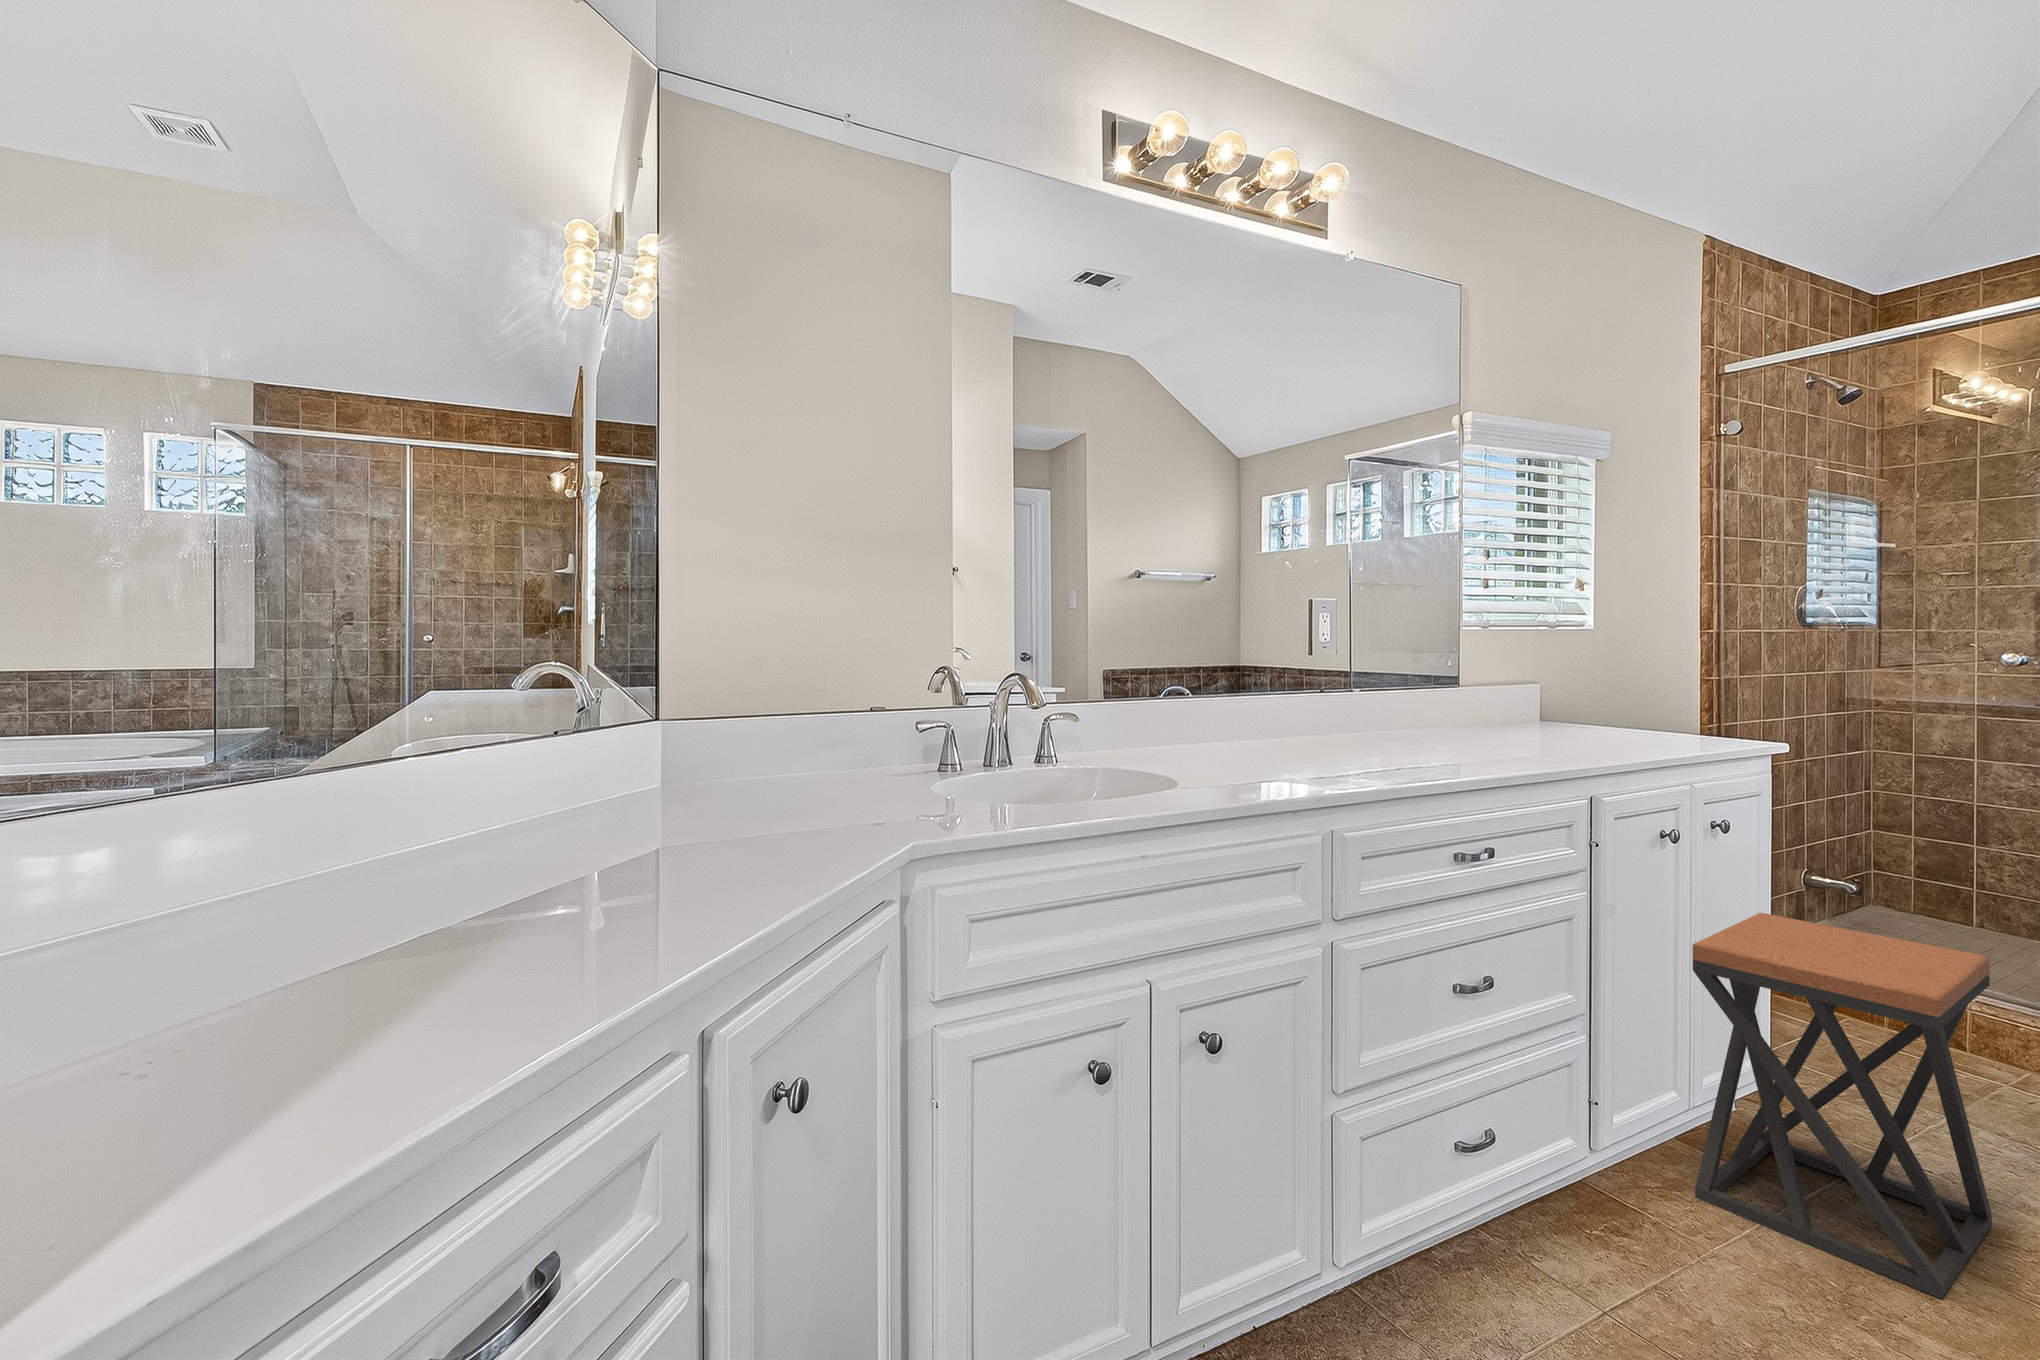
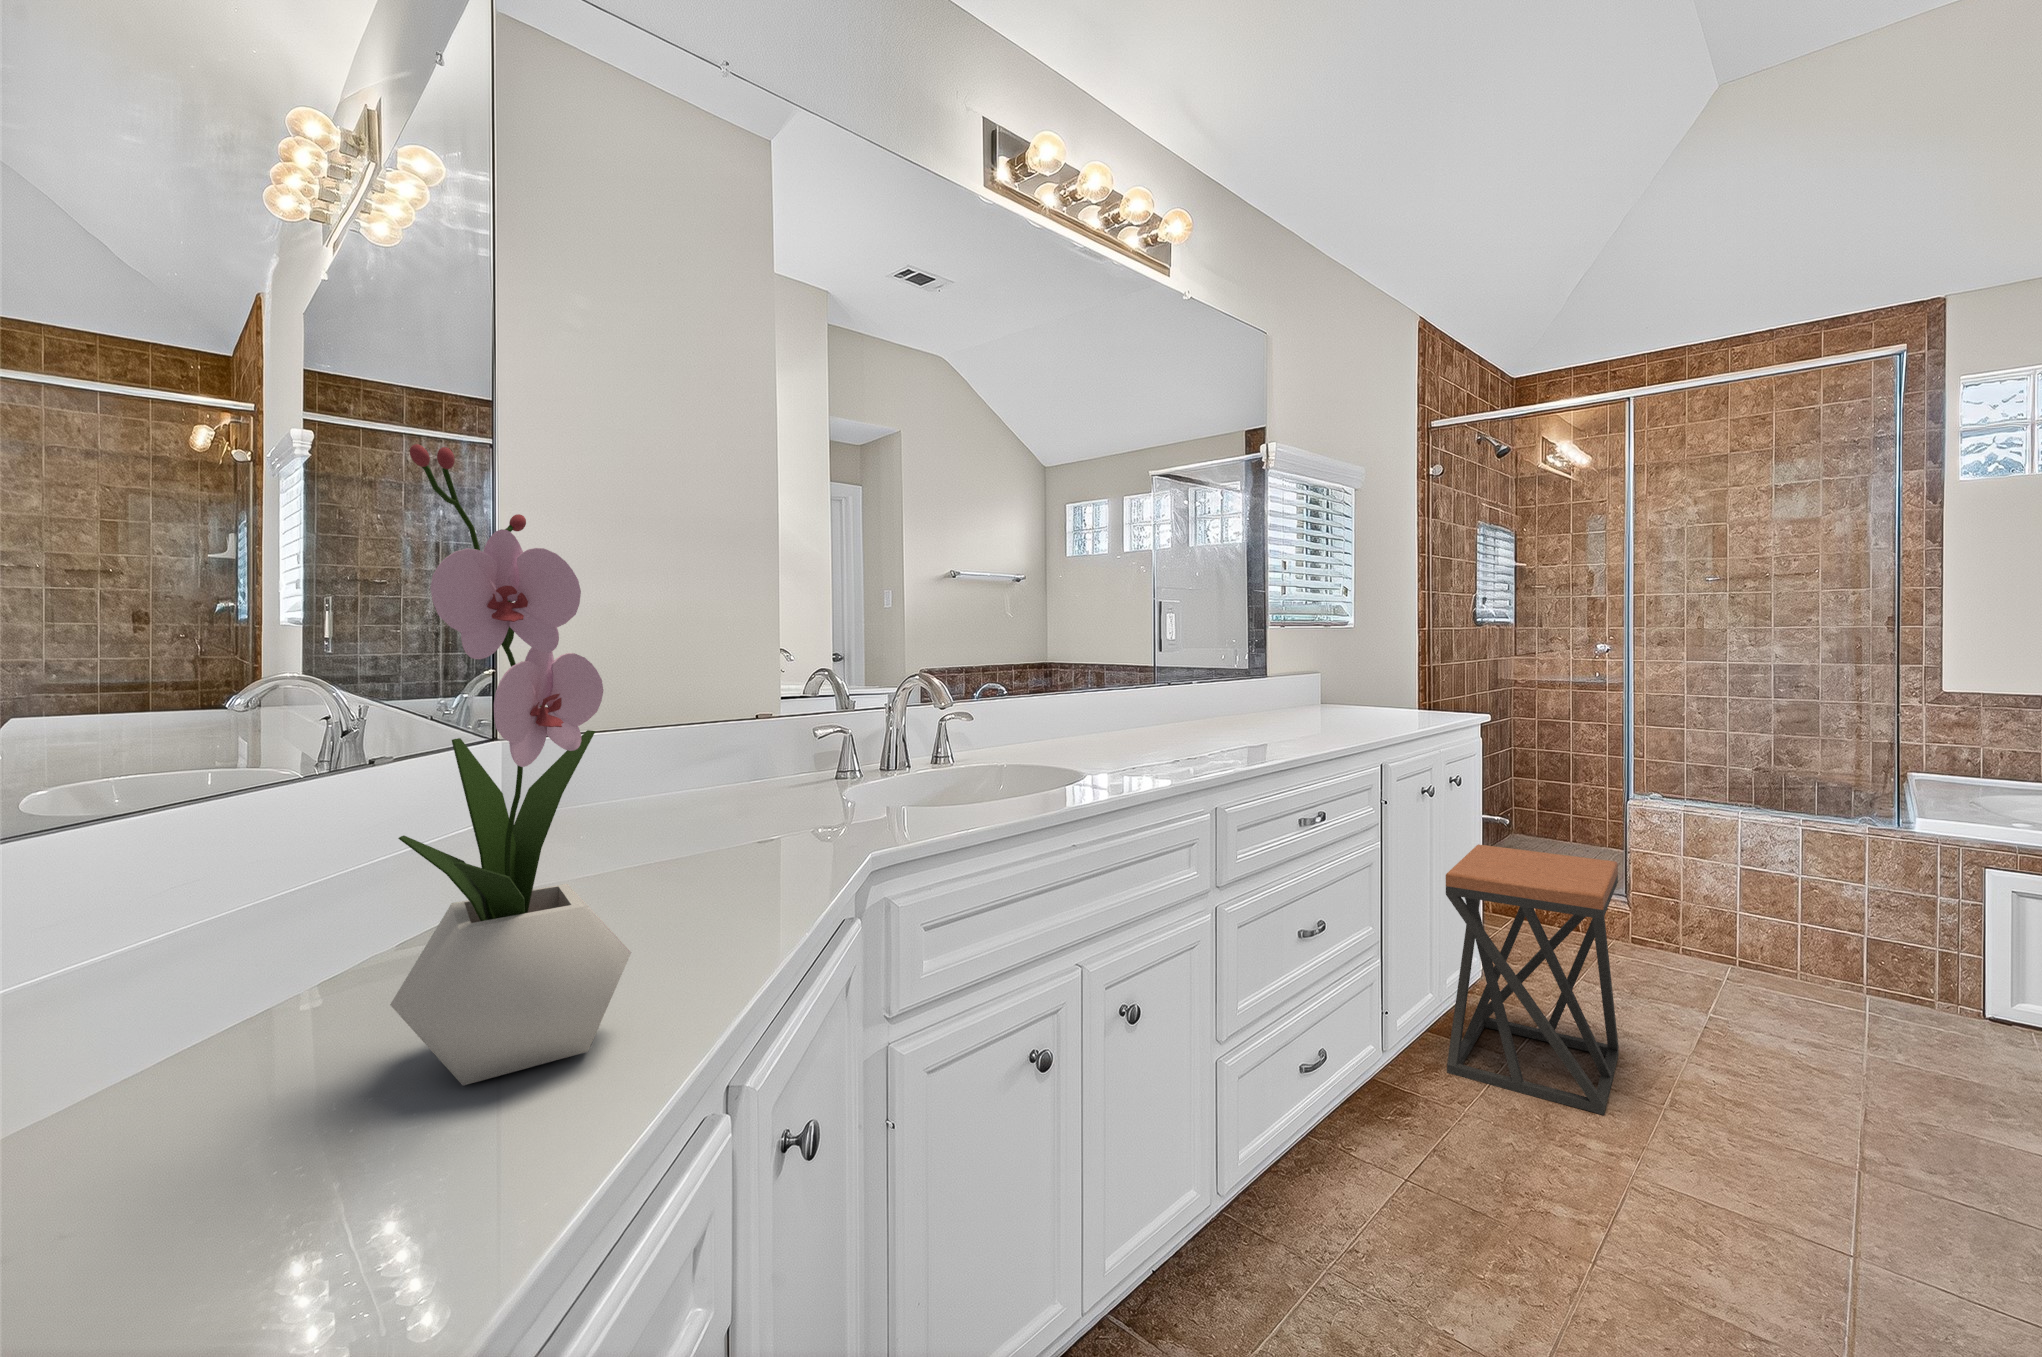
flower arrangement: none [440,500,616,980] -> present [390,444,631,1086]

